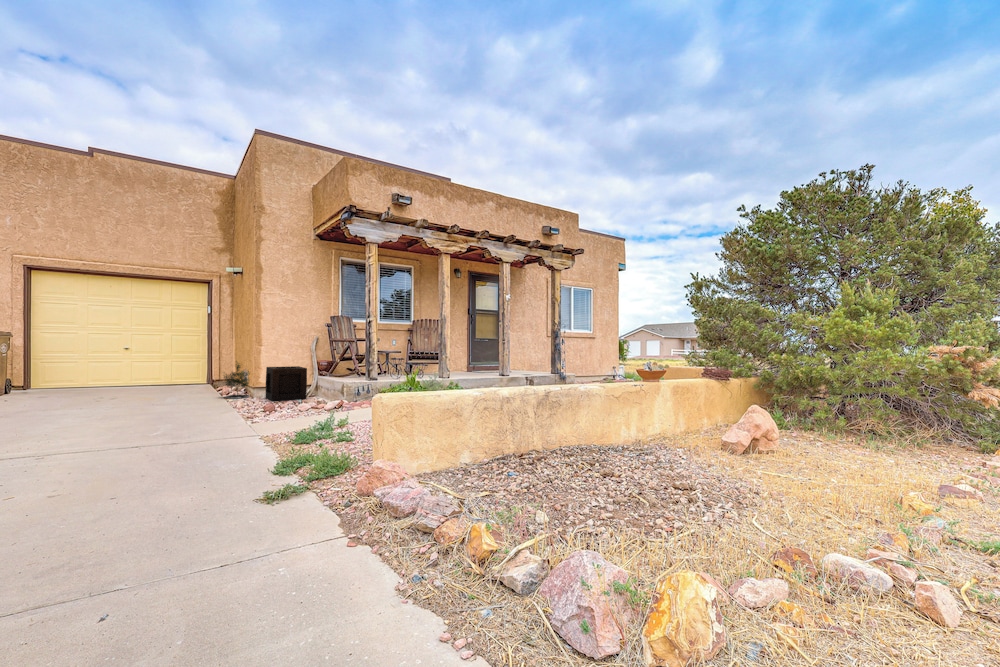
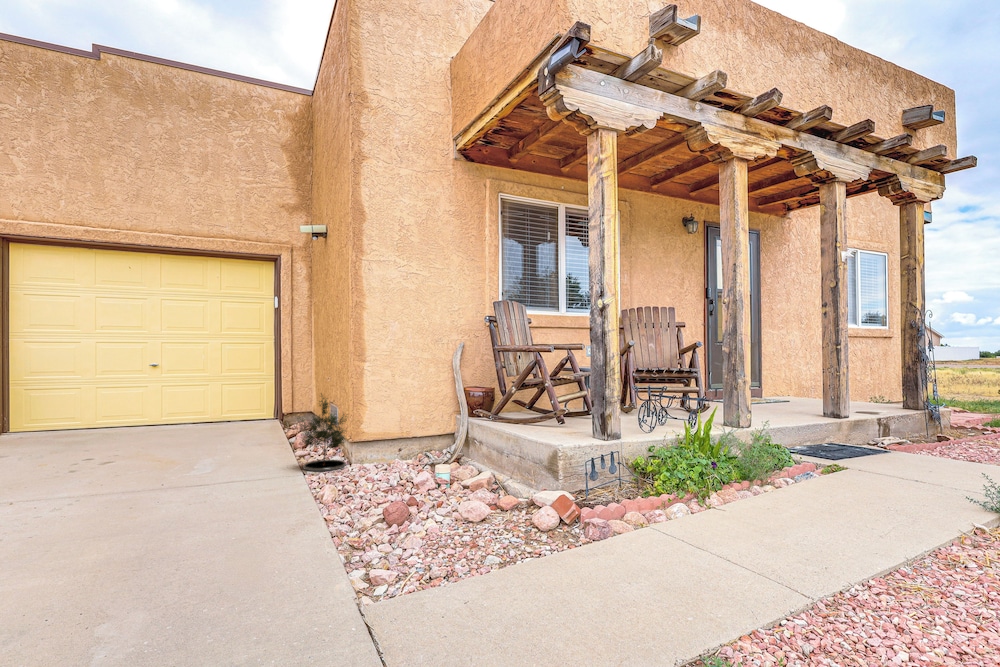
wooden crate: present [265,366,307,401] -> none [376,404,458,481]

